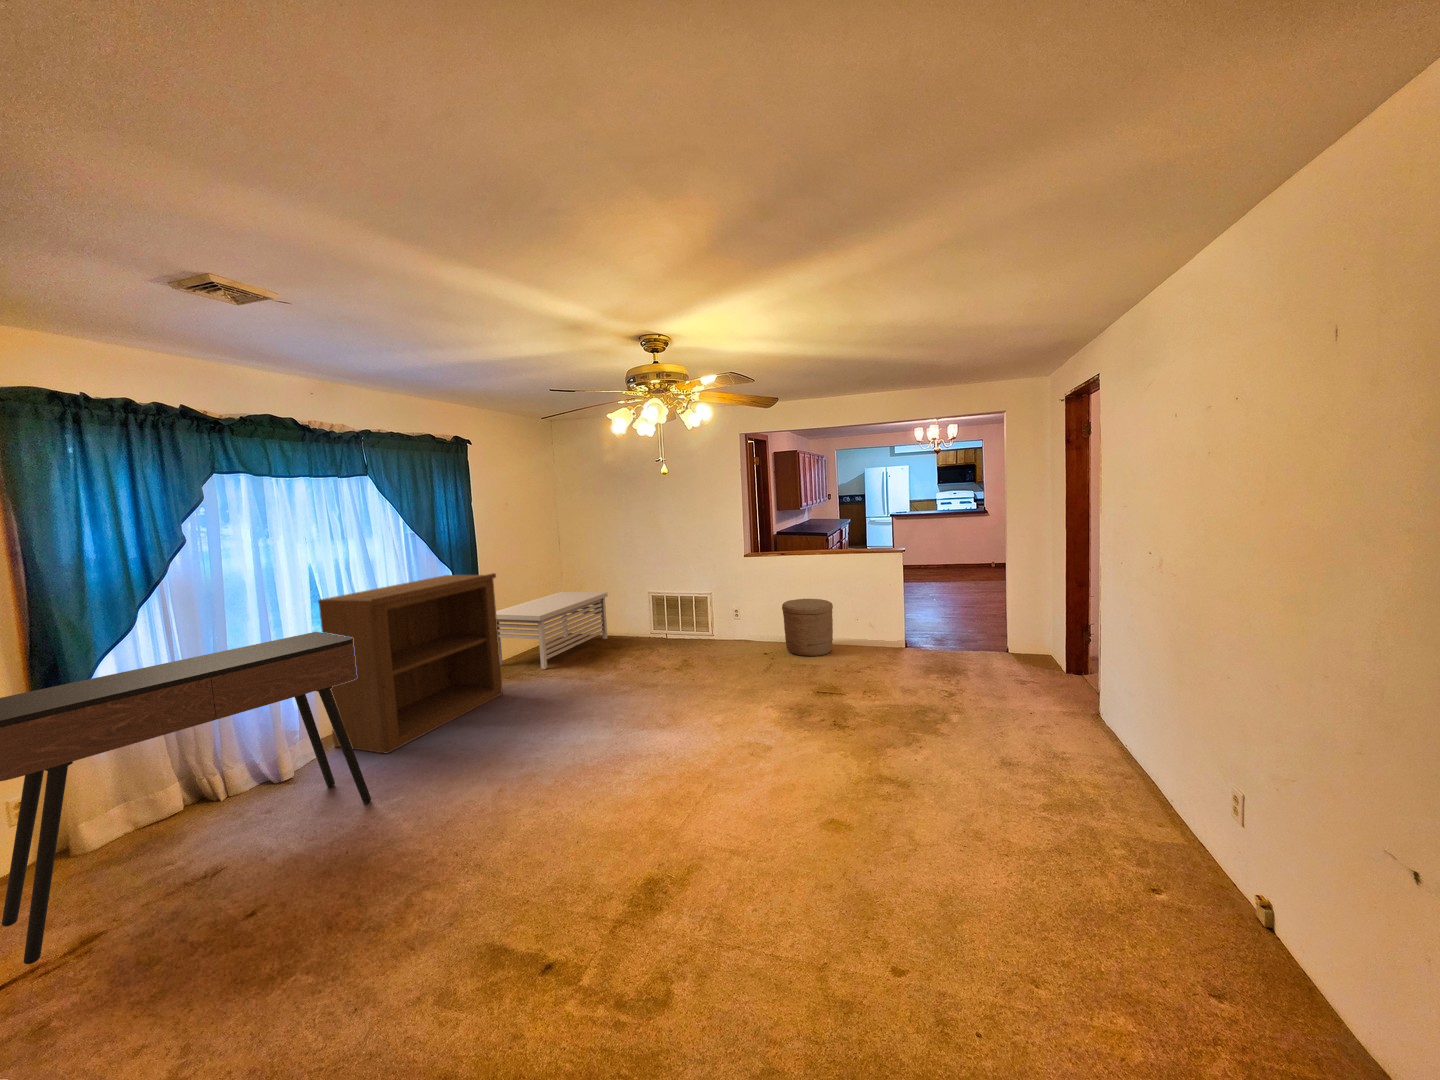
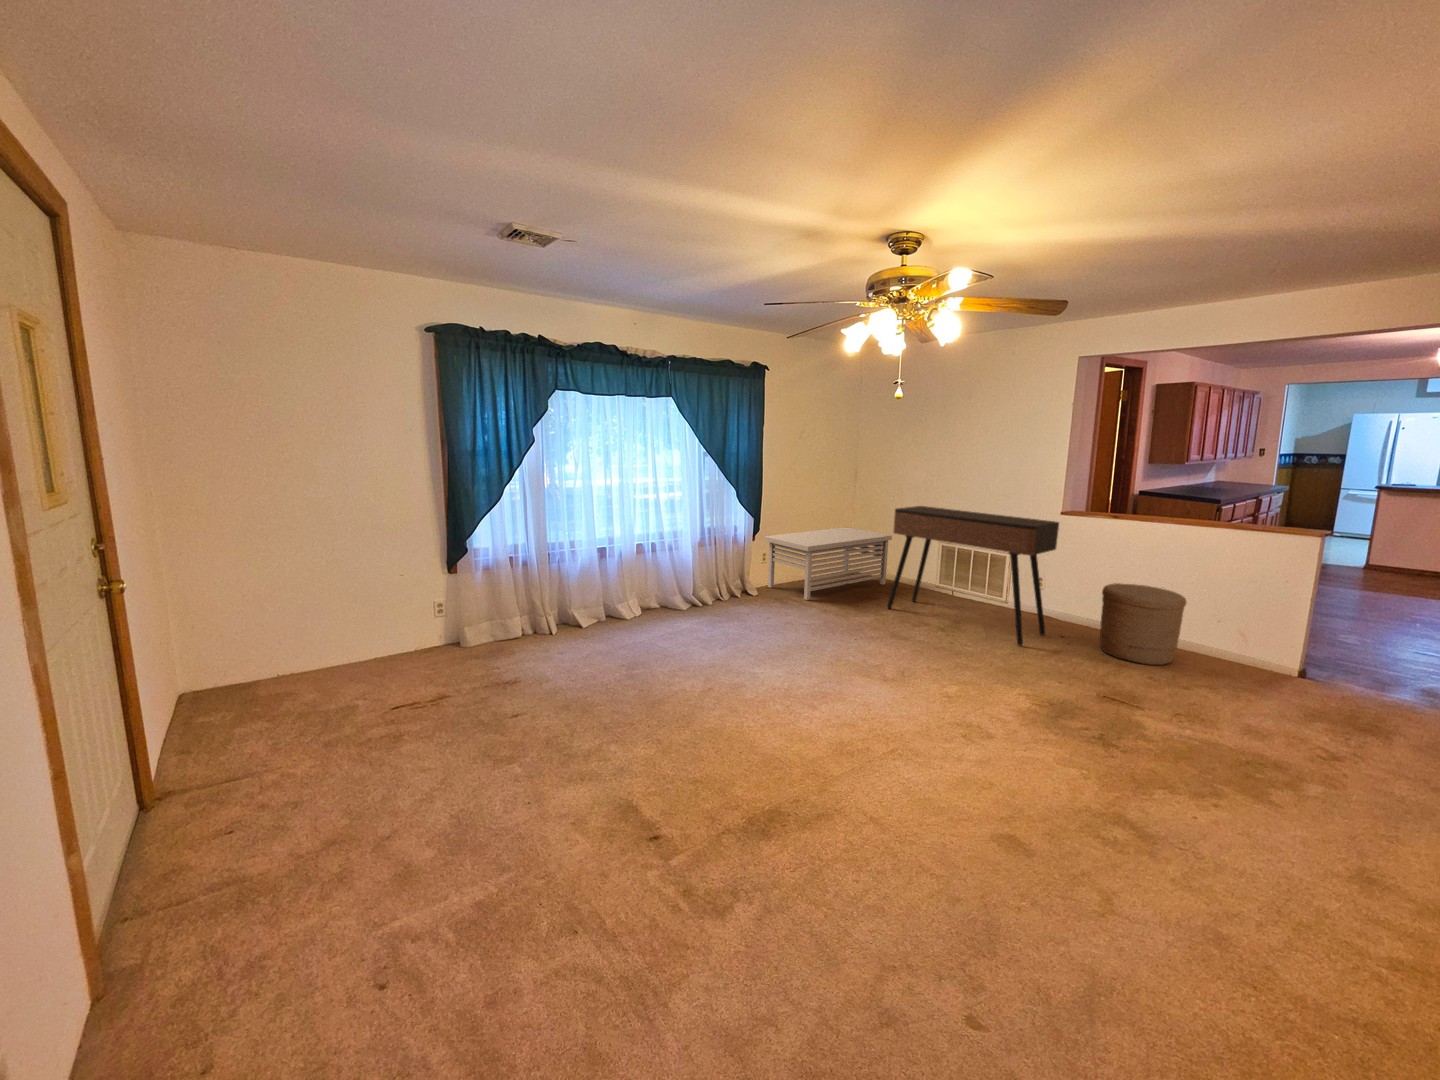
bookshelf: present [318,573,503,753] -> none [619,493,765,637]
console table: present [0,632,371,964] -> present [887,506,1059,645]

